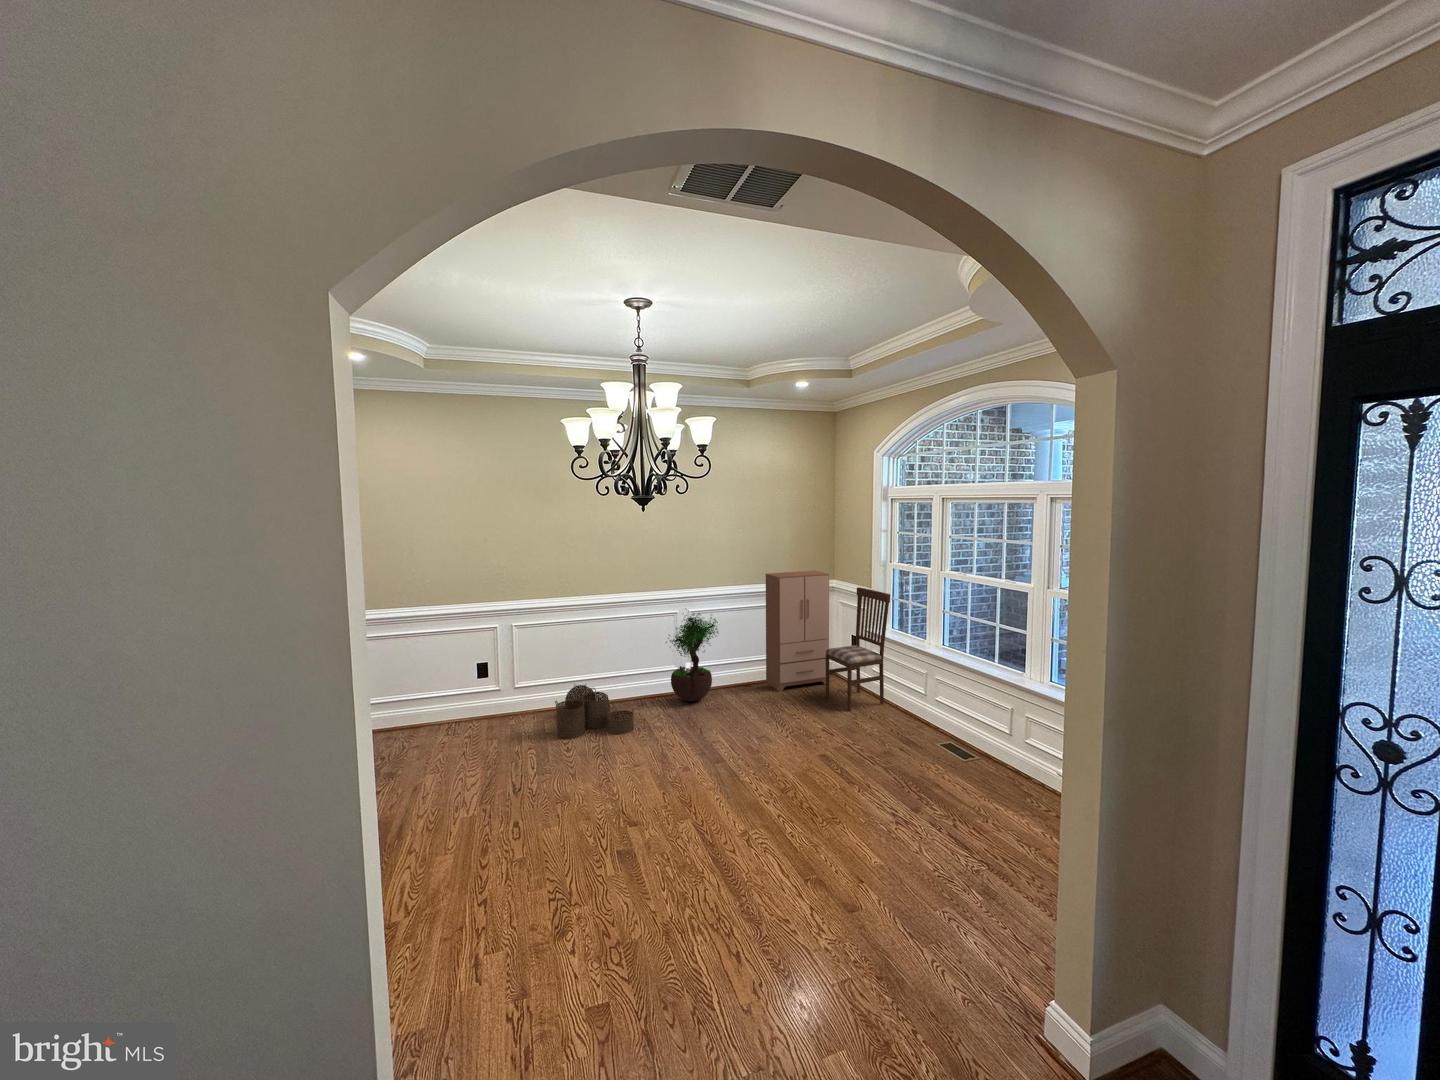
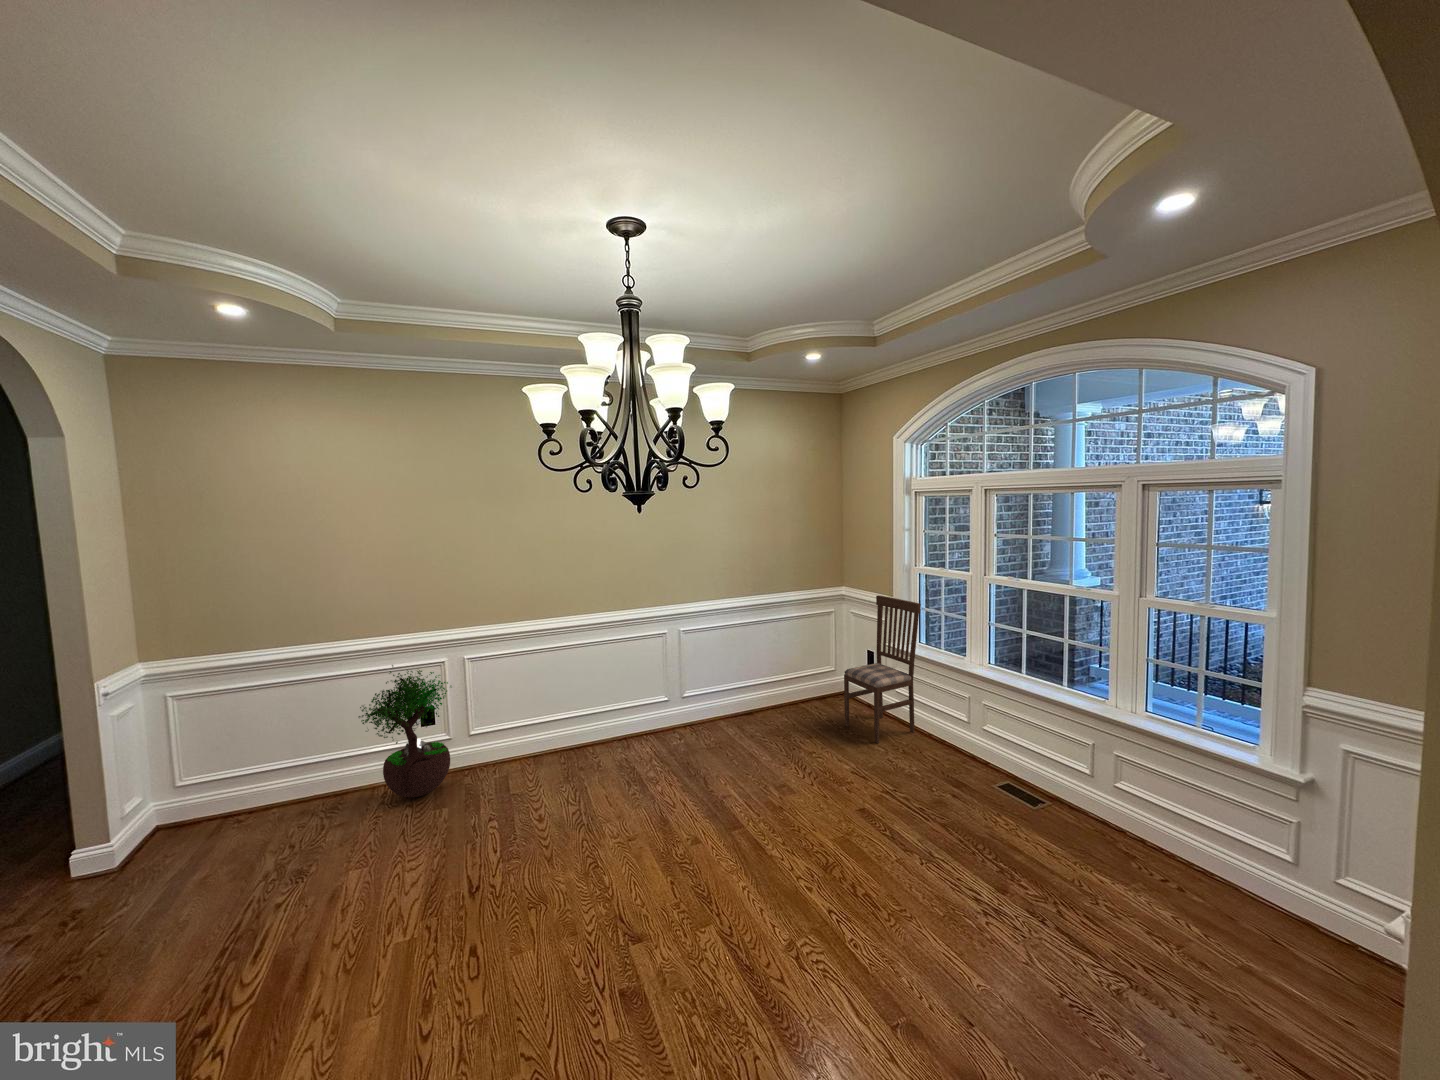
cabinet: present [766,571,829,691] -> none [768,577,844,720]
potted tree: present [666,614,719,701] -> present [359,665,452,797]
woven basket: present [555,684,634,739] -> none [522,726,622,801]

